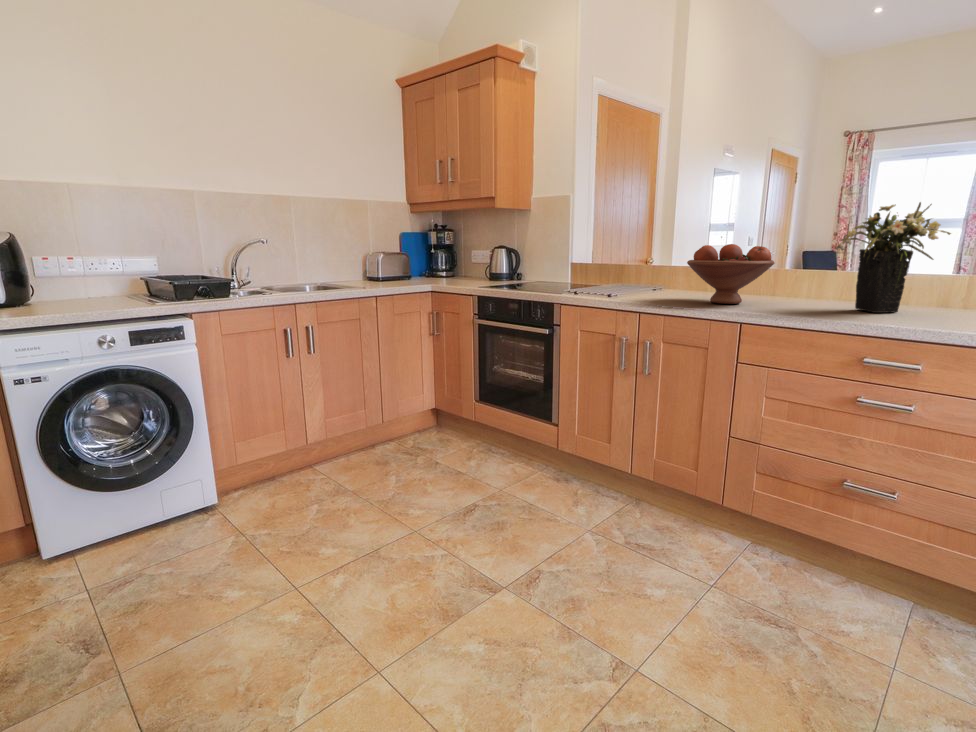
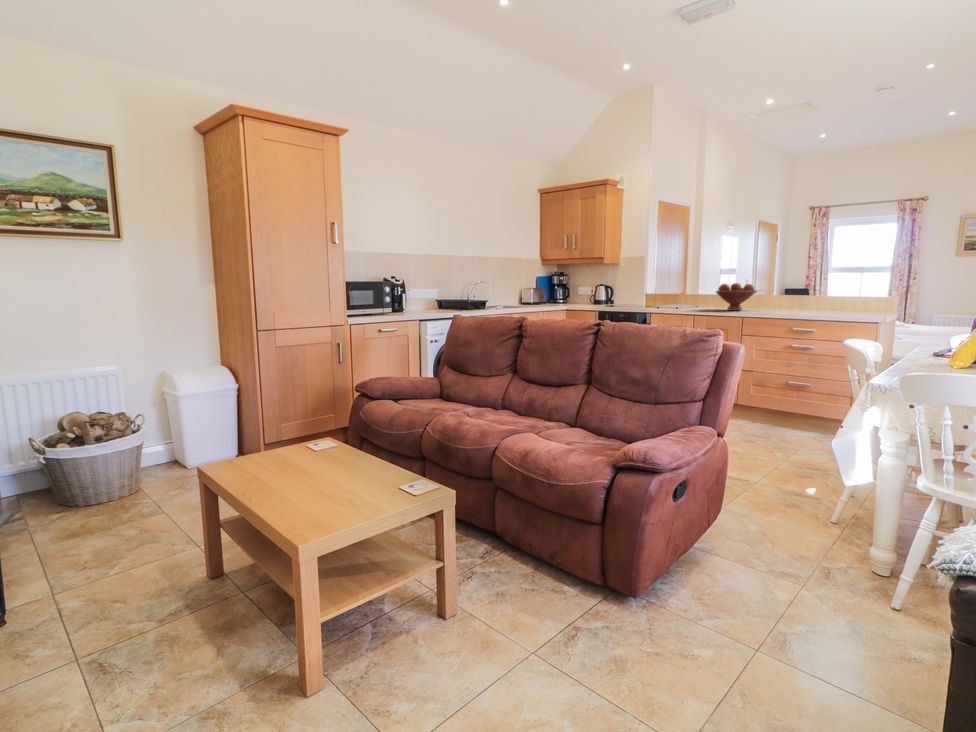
flower arrangement: present [836,202,951,313] -> none [781,266,825,312]

